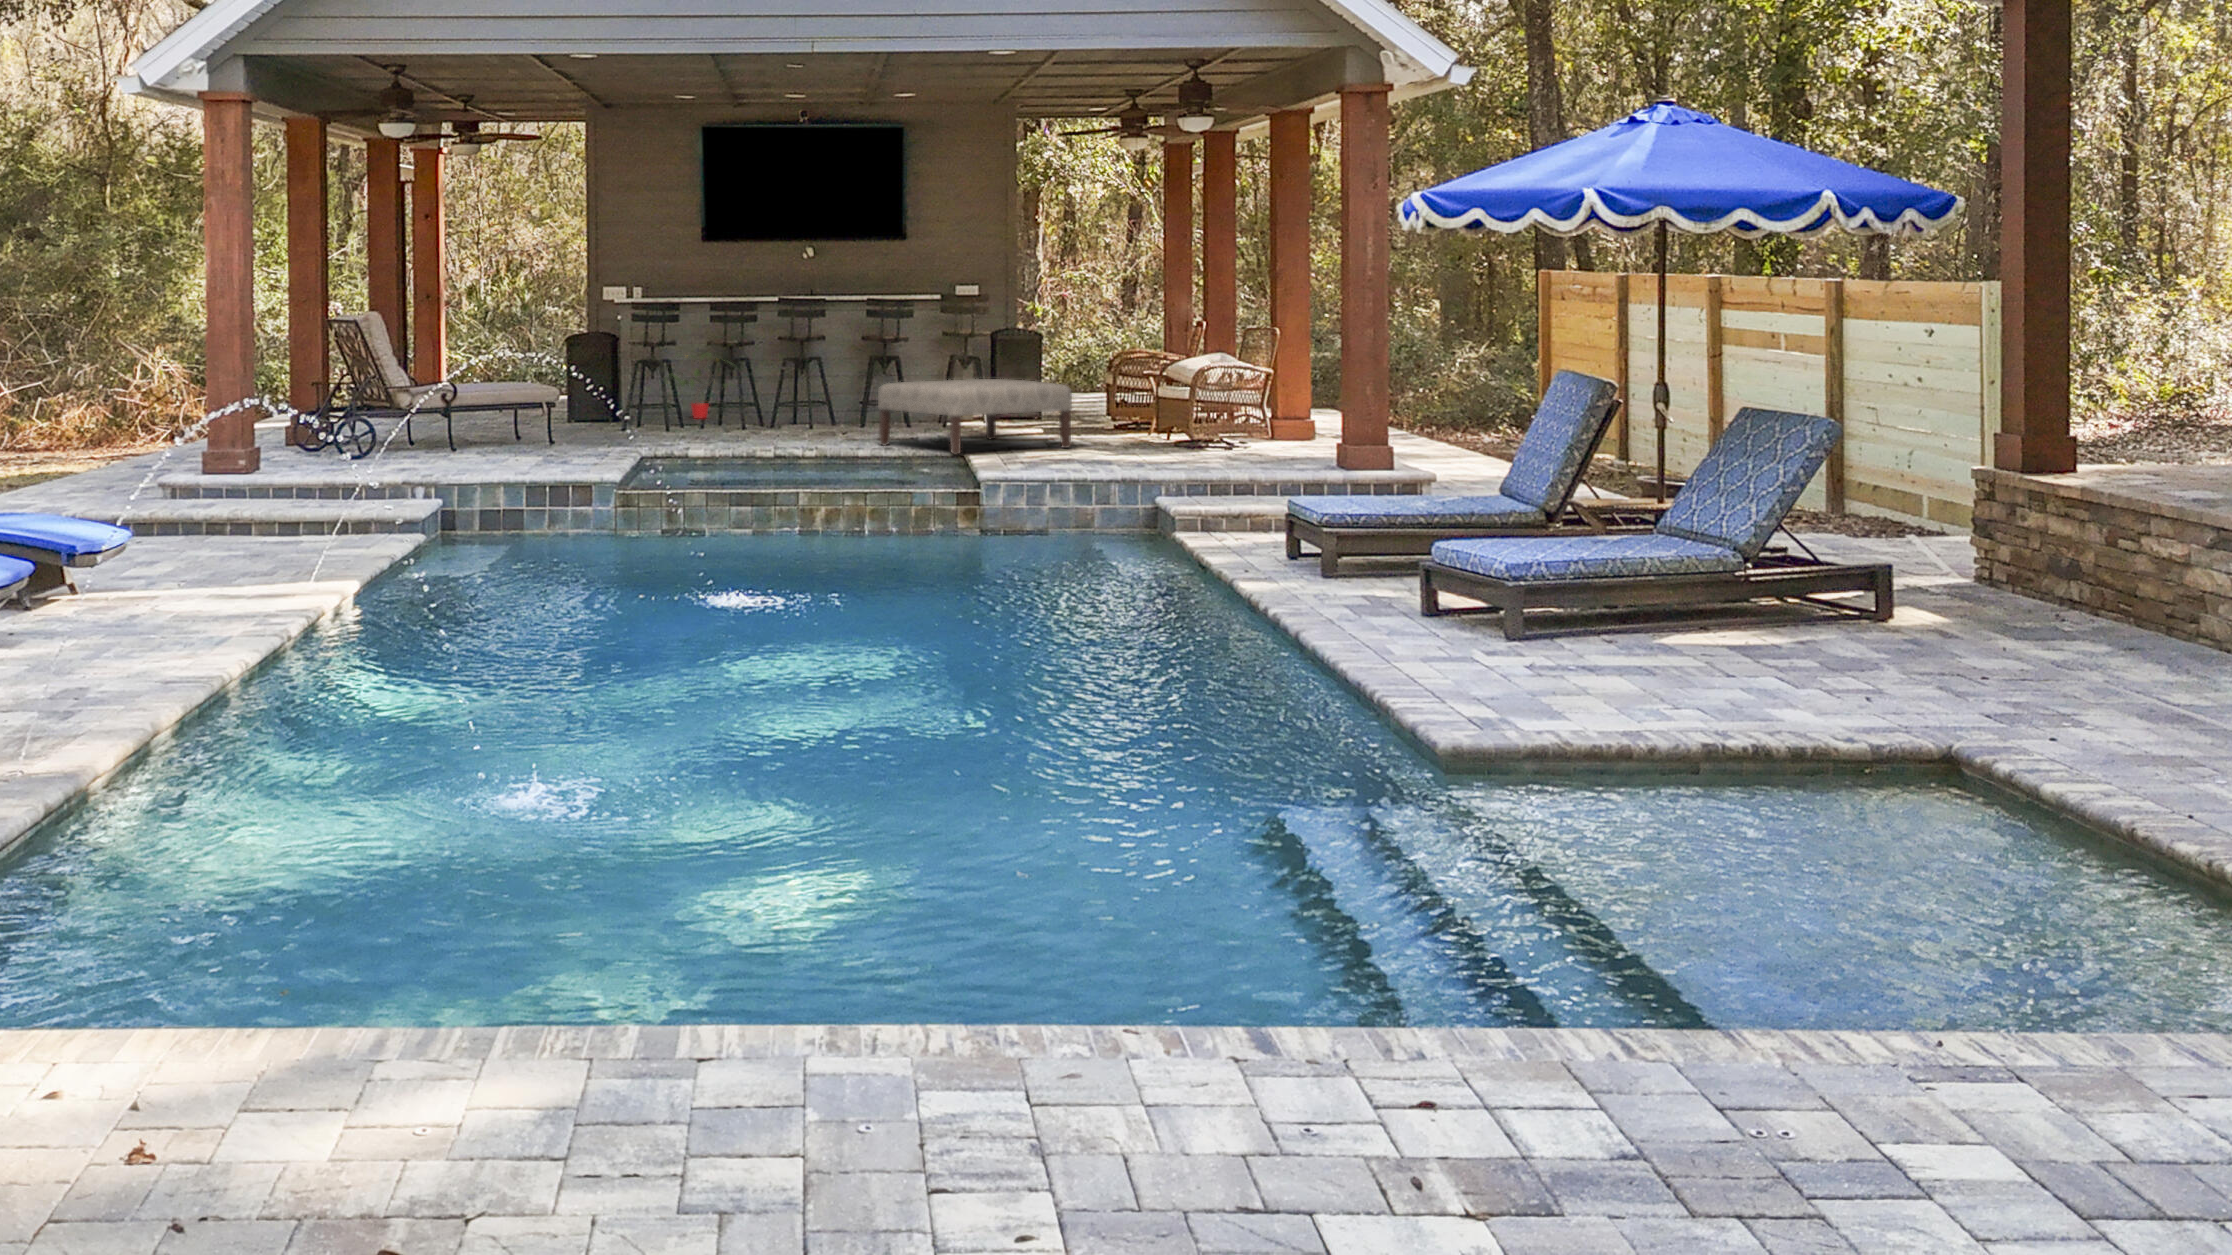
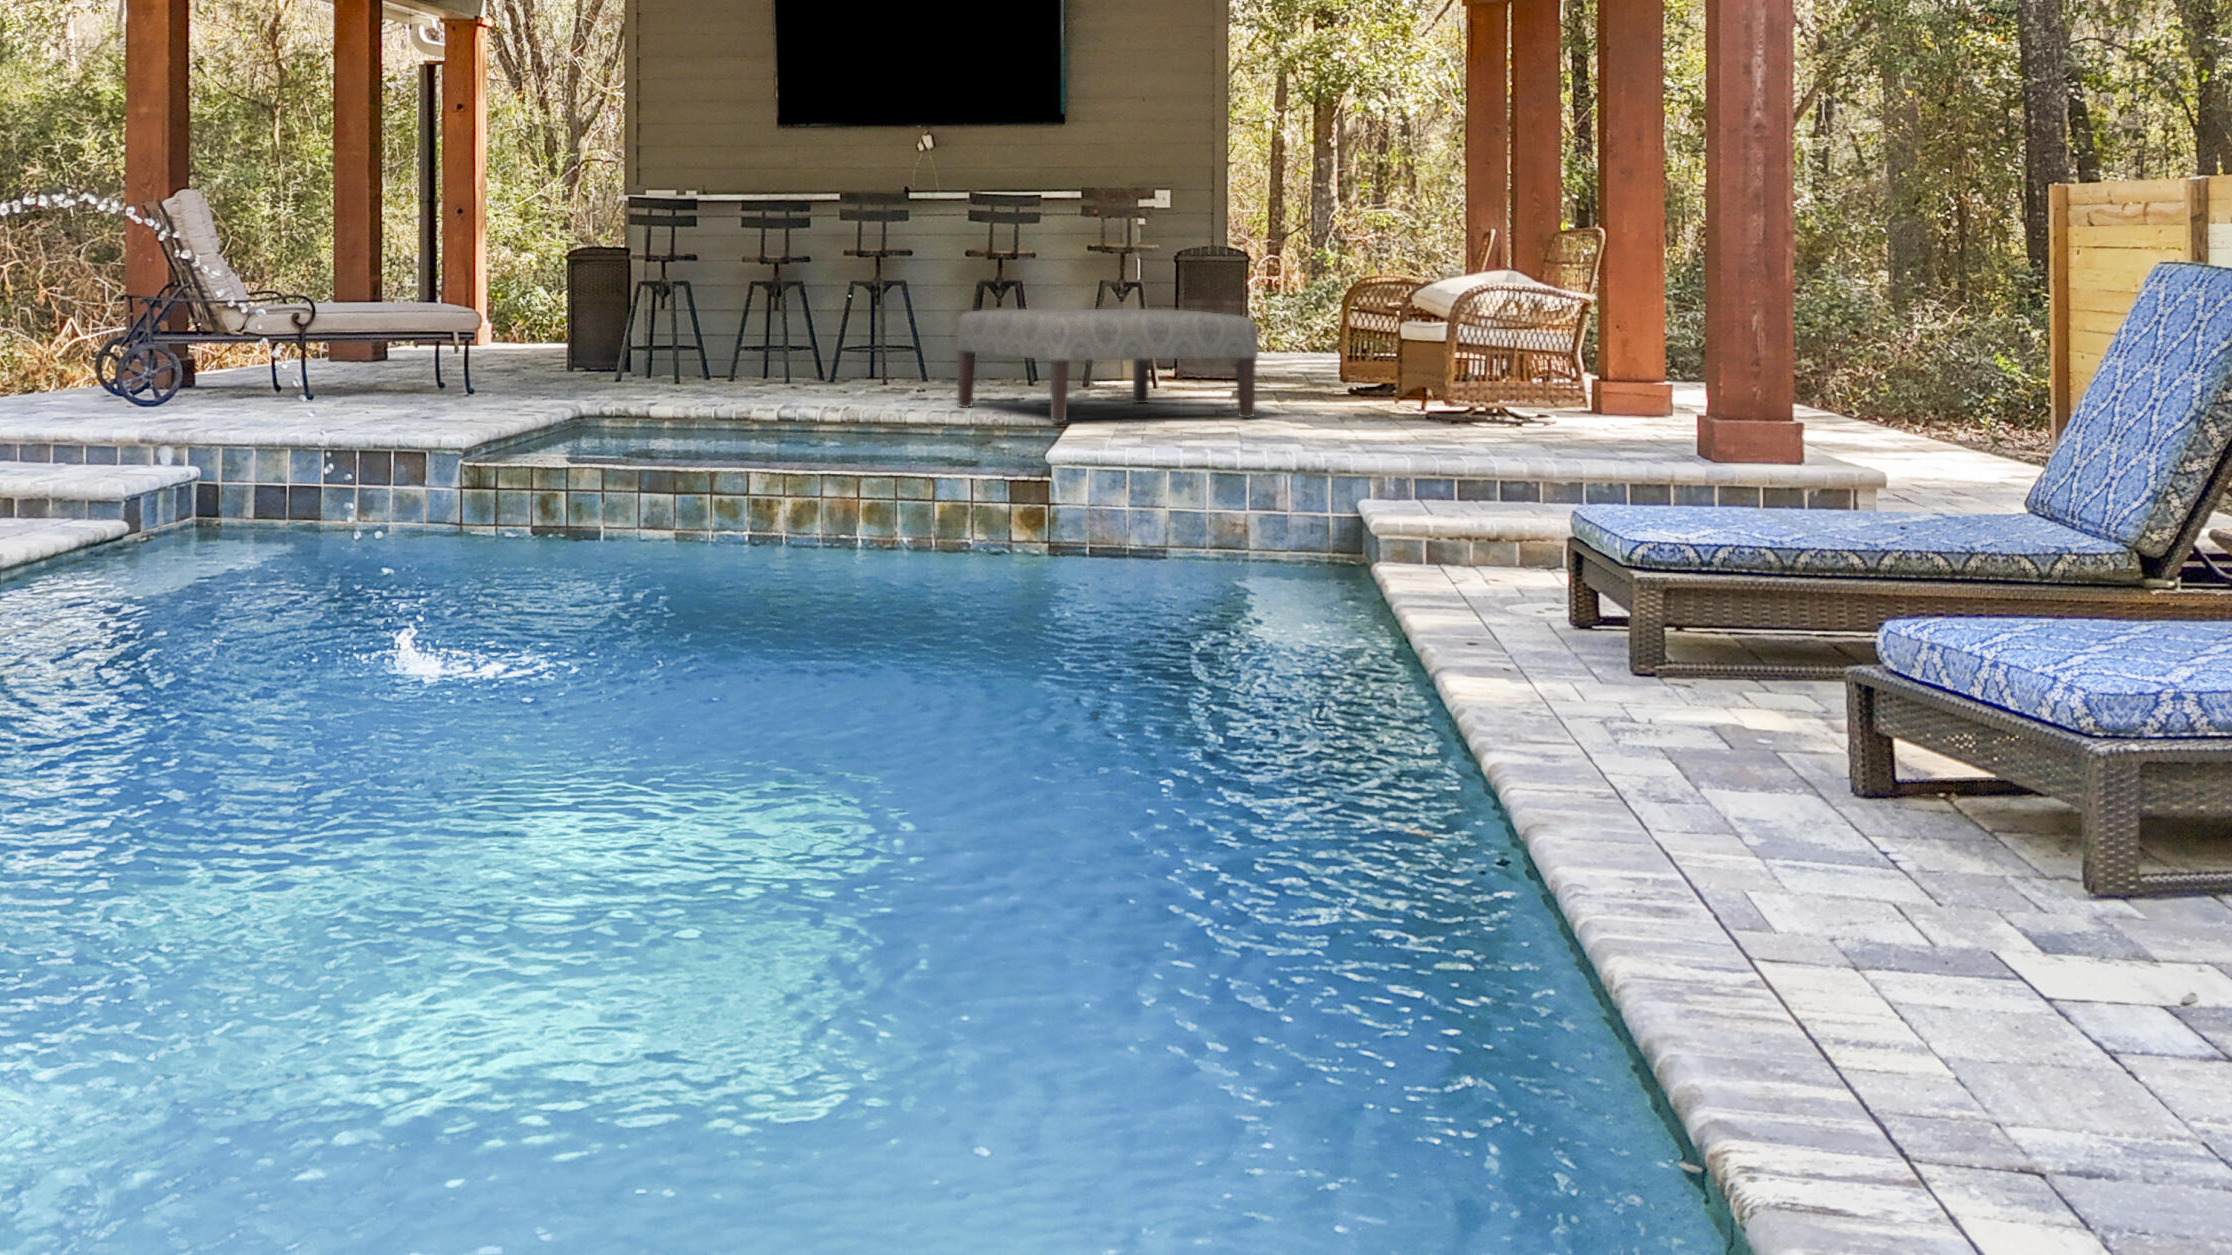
potted plant: present [671,353,734,418] -> none [695,273,811,367]

